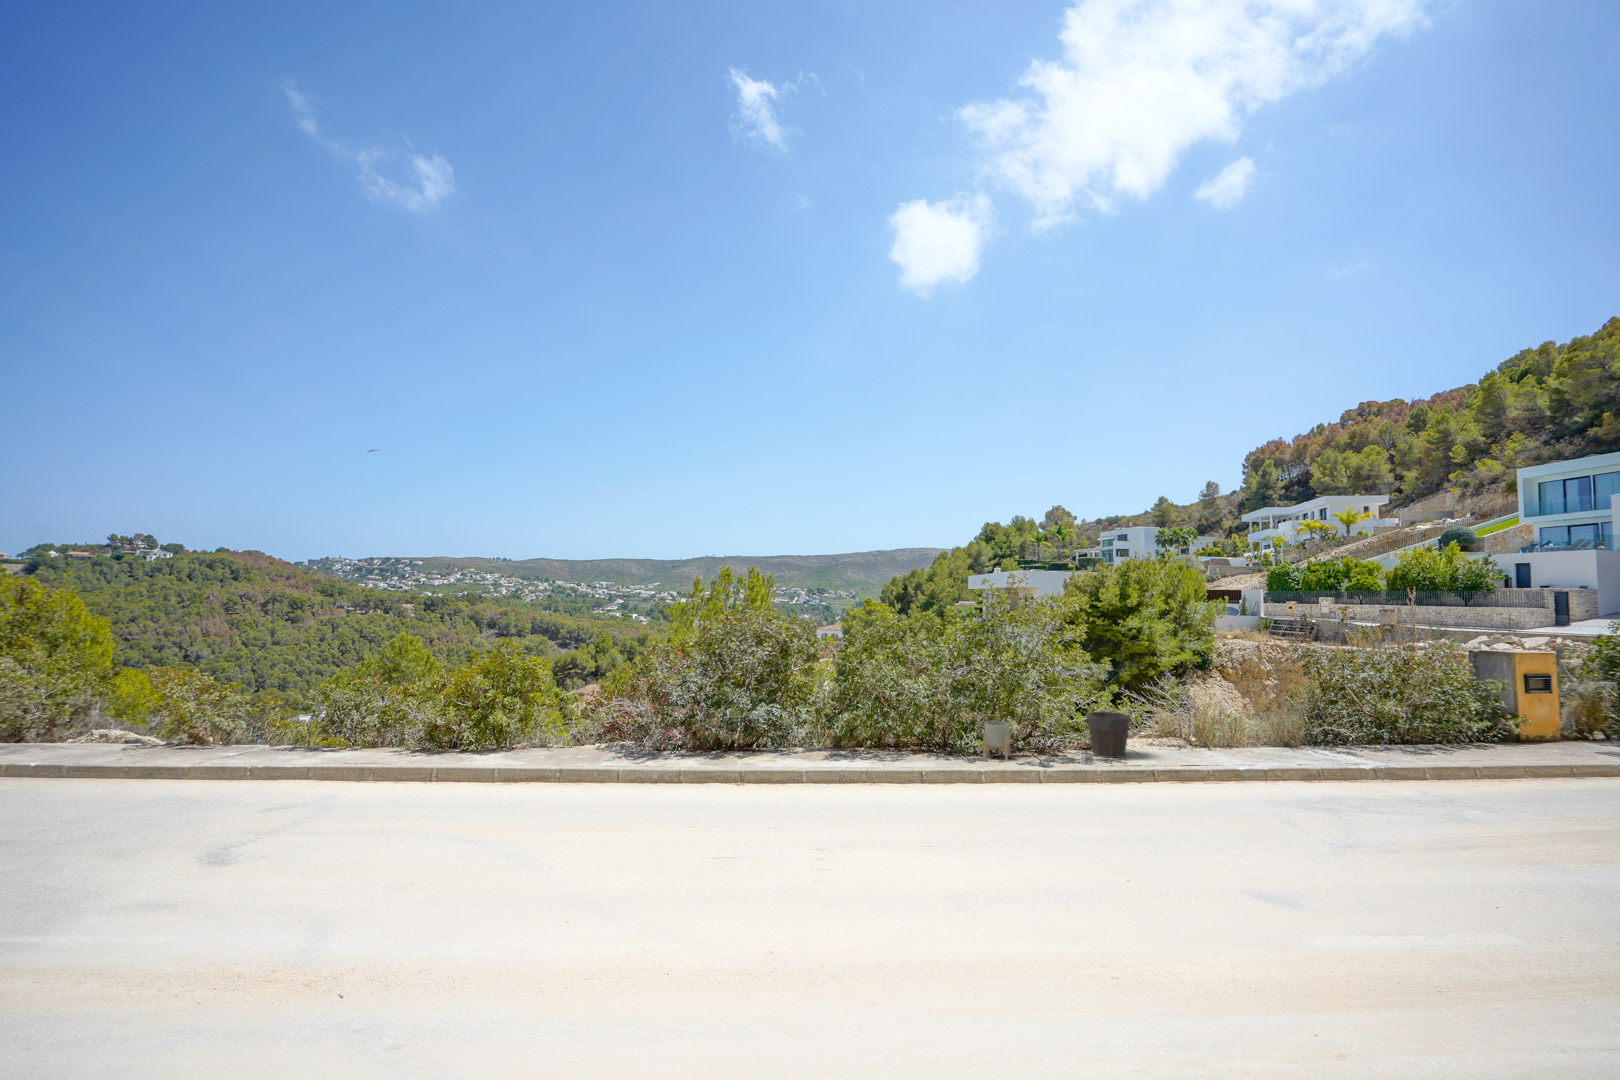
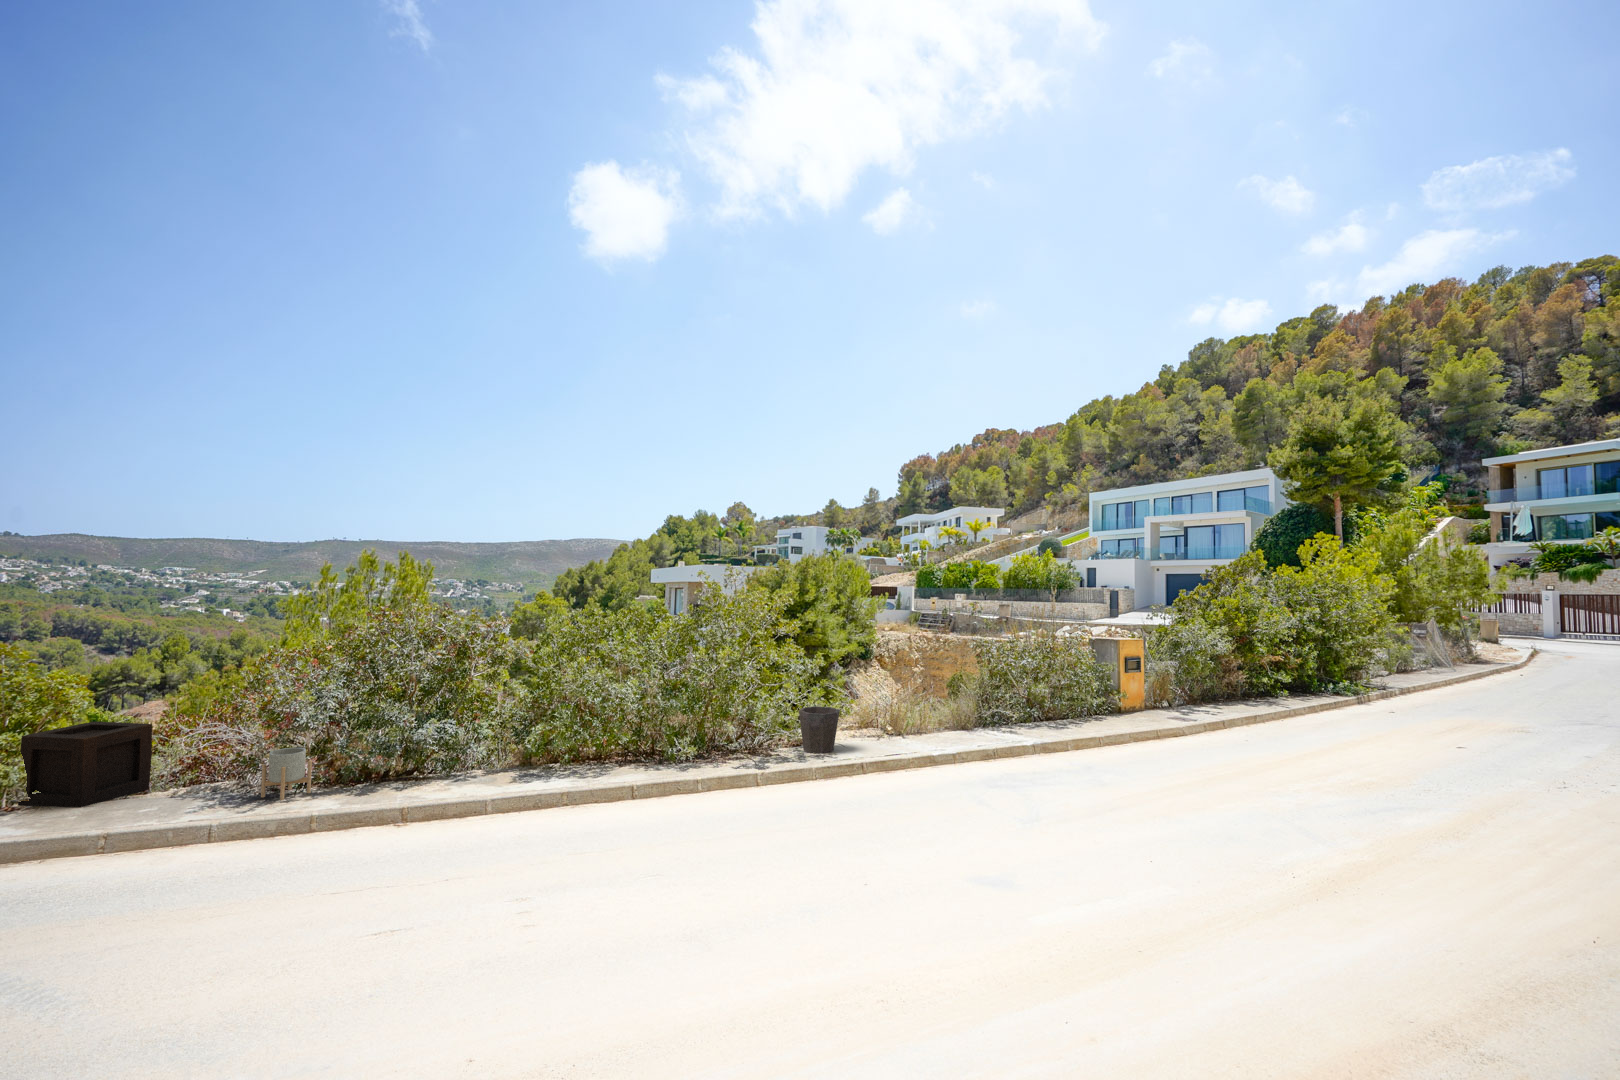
wooden crate: none [512,693,584,753] -> present [18,722,152,807]
planter: present [983,721,1010,760] -> present [261,748,312,800]

